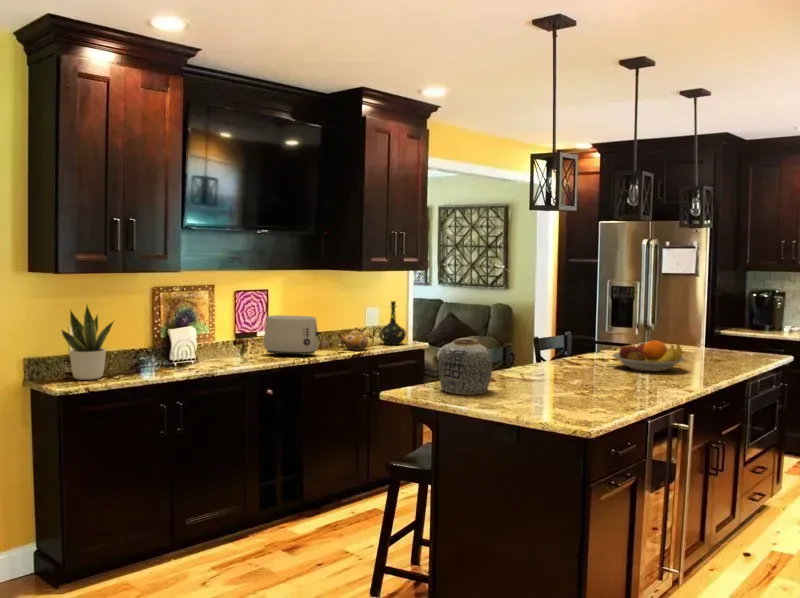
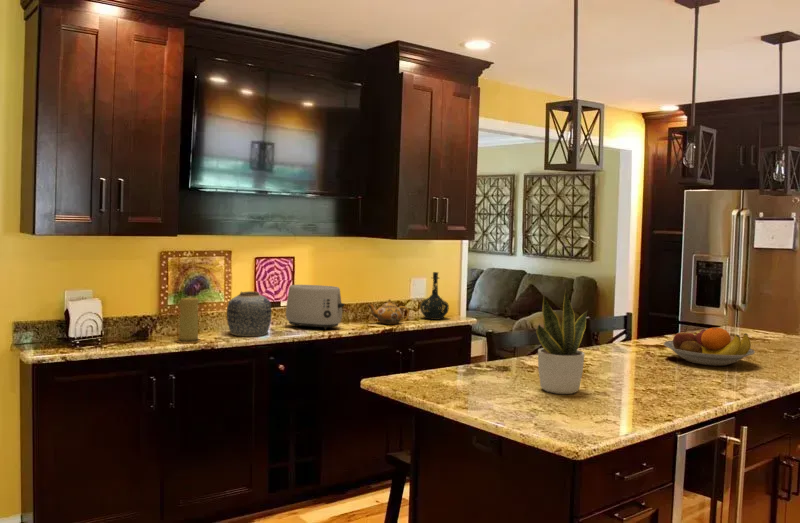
potted plant: present [62,305,113,380] -> present [536,290,587,394]
candle: none [176,329,200,372] -> present [176,298,201,343]
vase: present [438,339,492,395] -> present [227,291,272,336]

